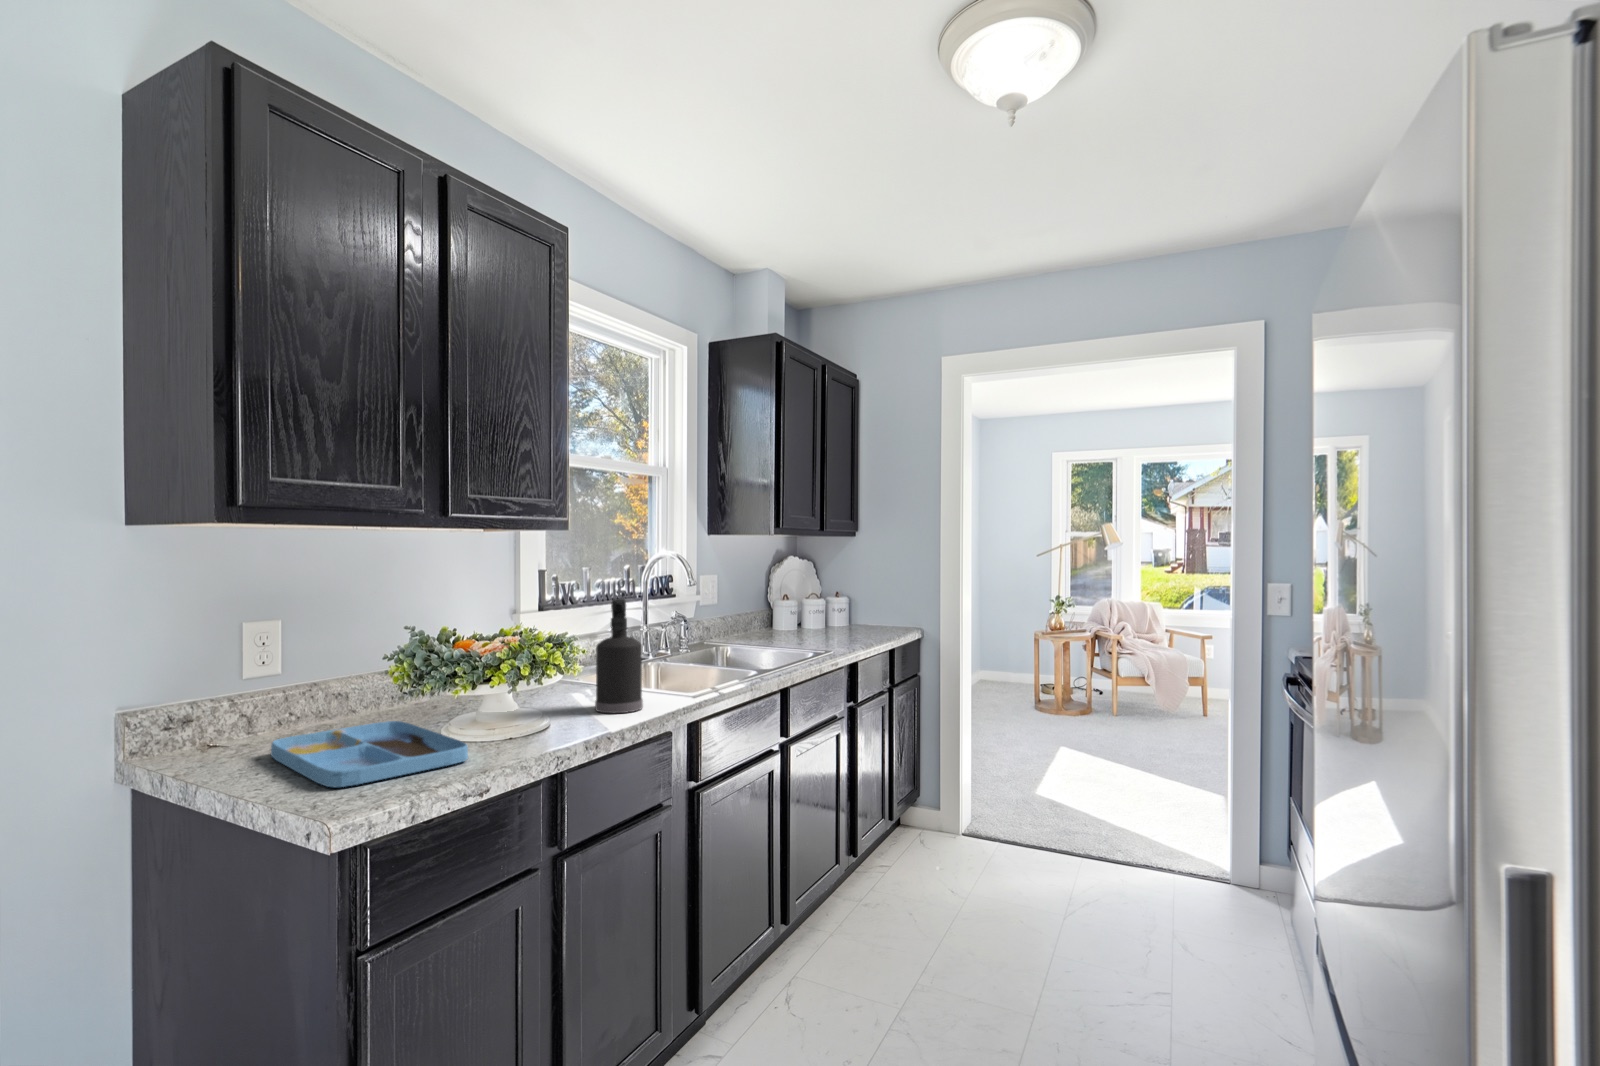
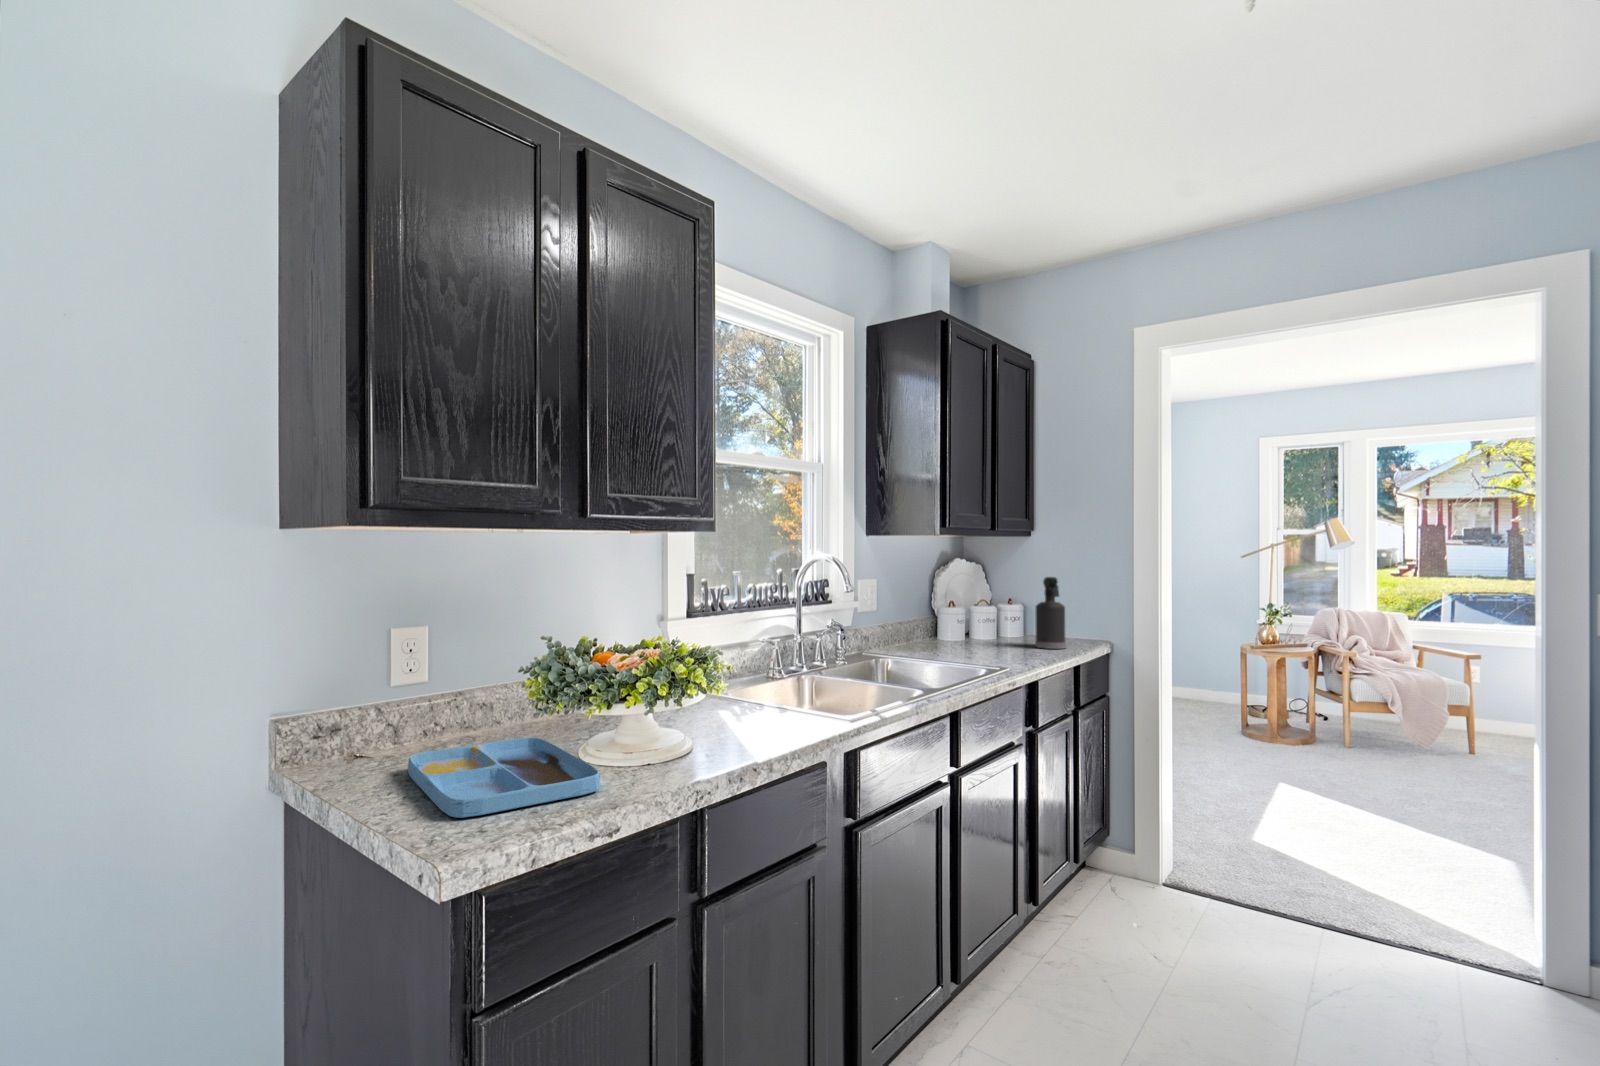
spray bottle: present [595,599,643,713] -> present [1035,577,1066,649]

